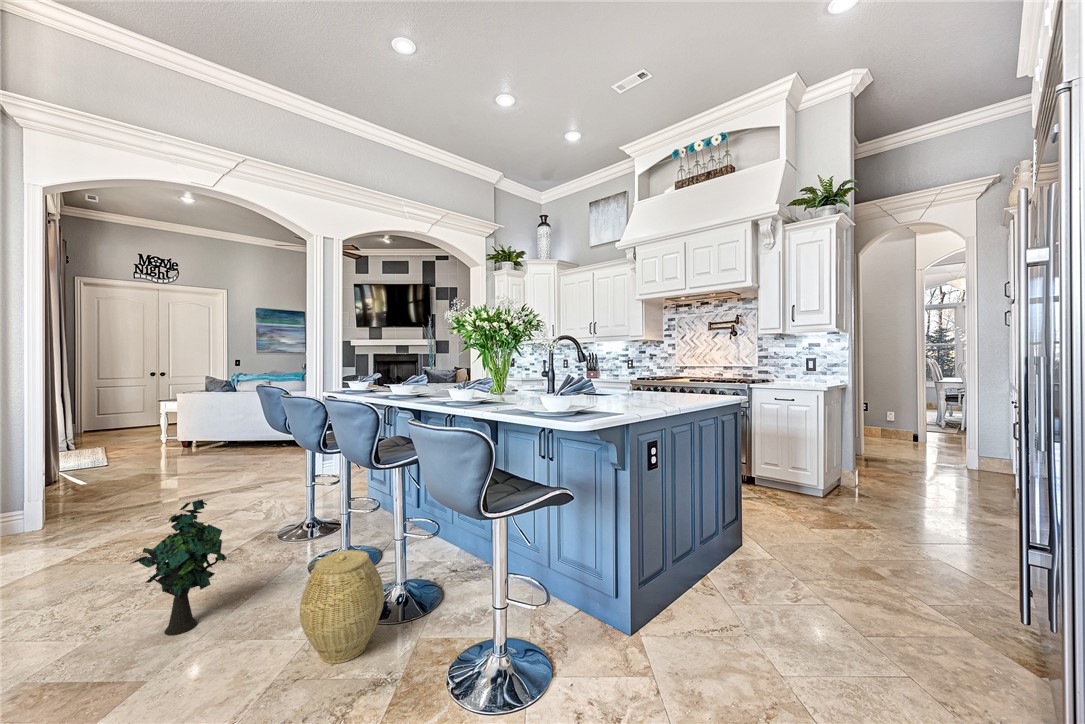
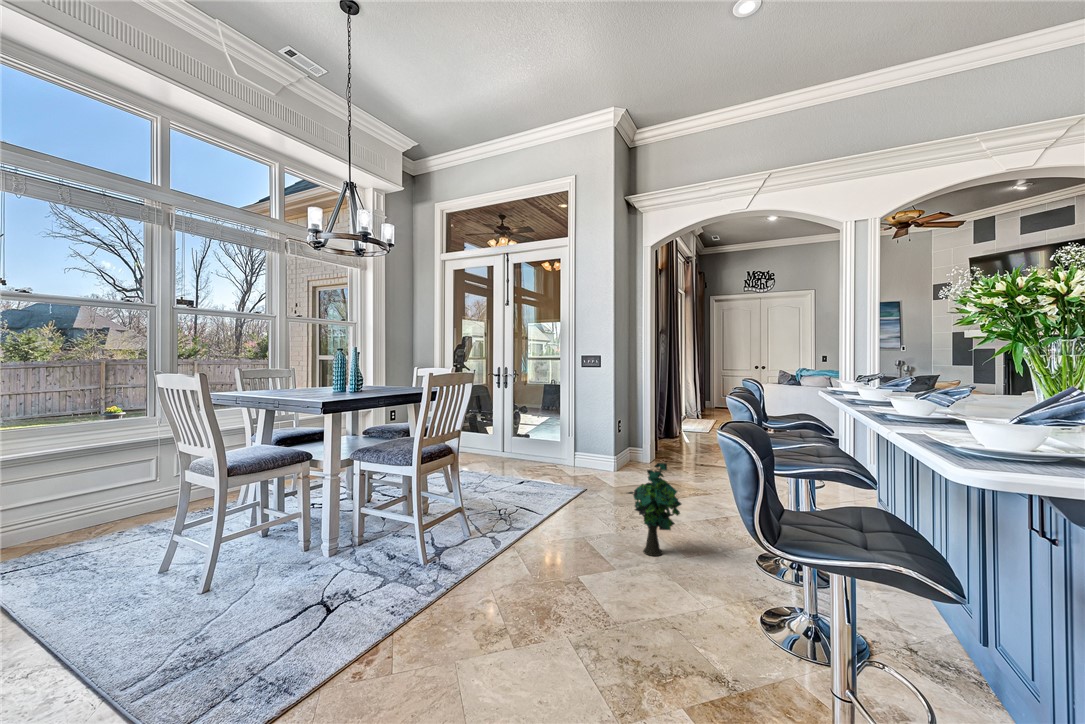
woven basket: present [300,550,384,663] -> none [685,540,764,647]

